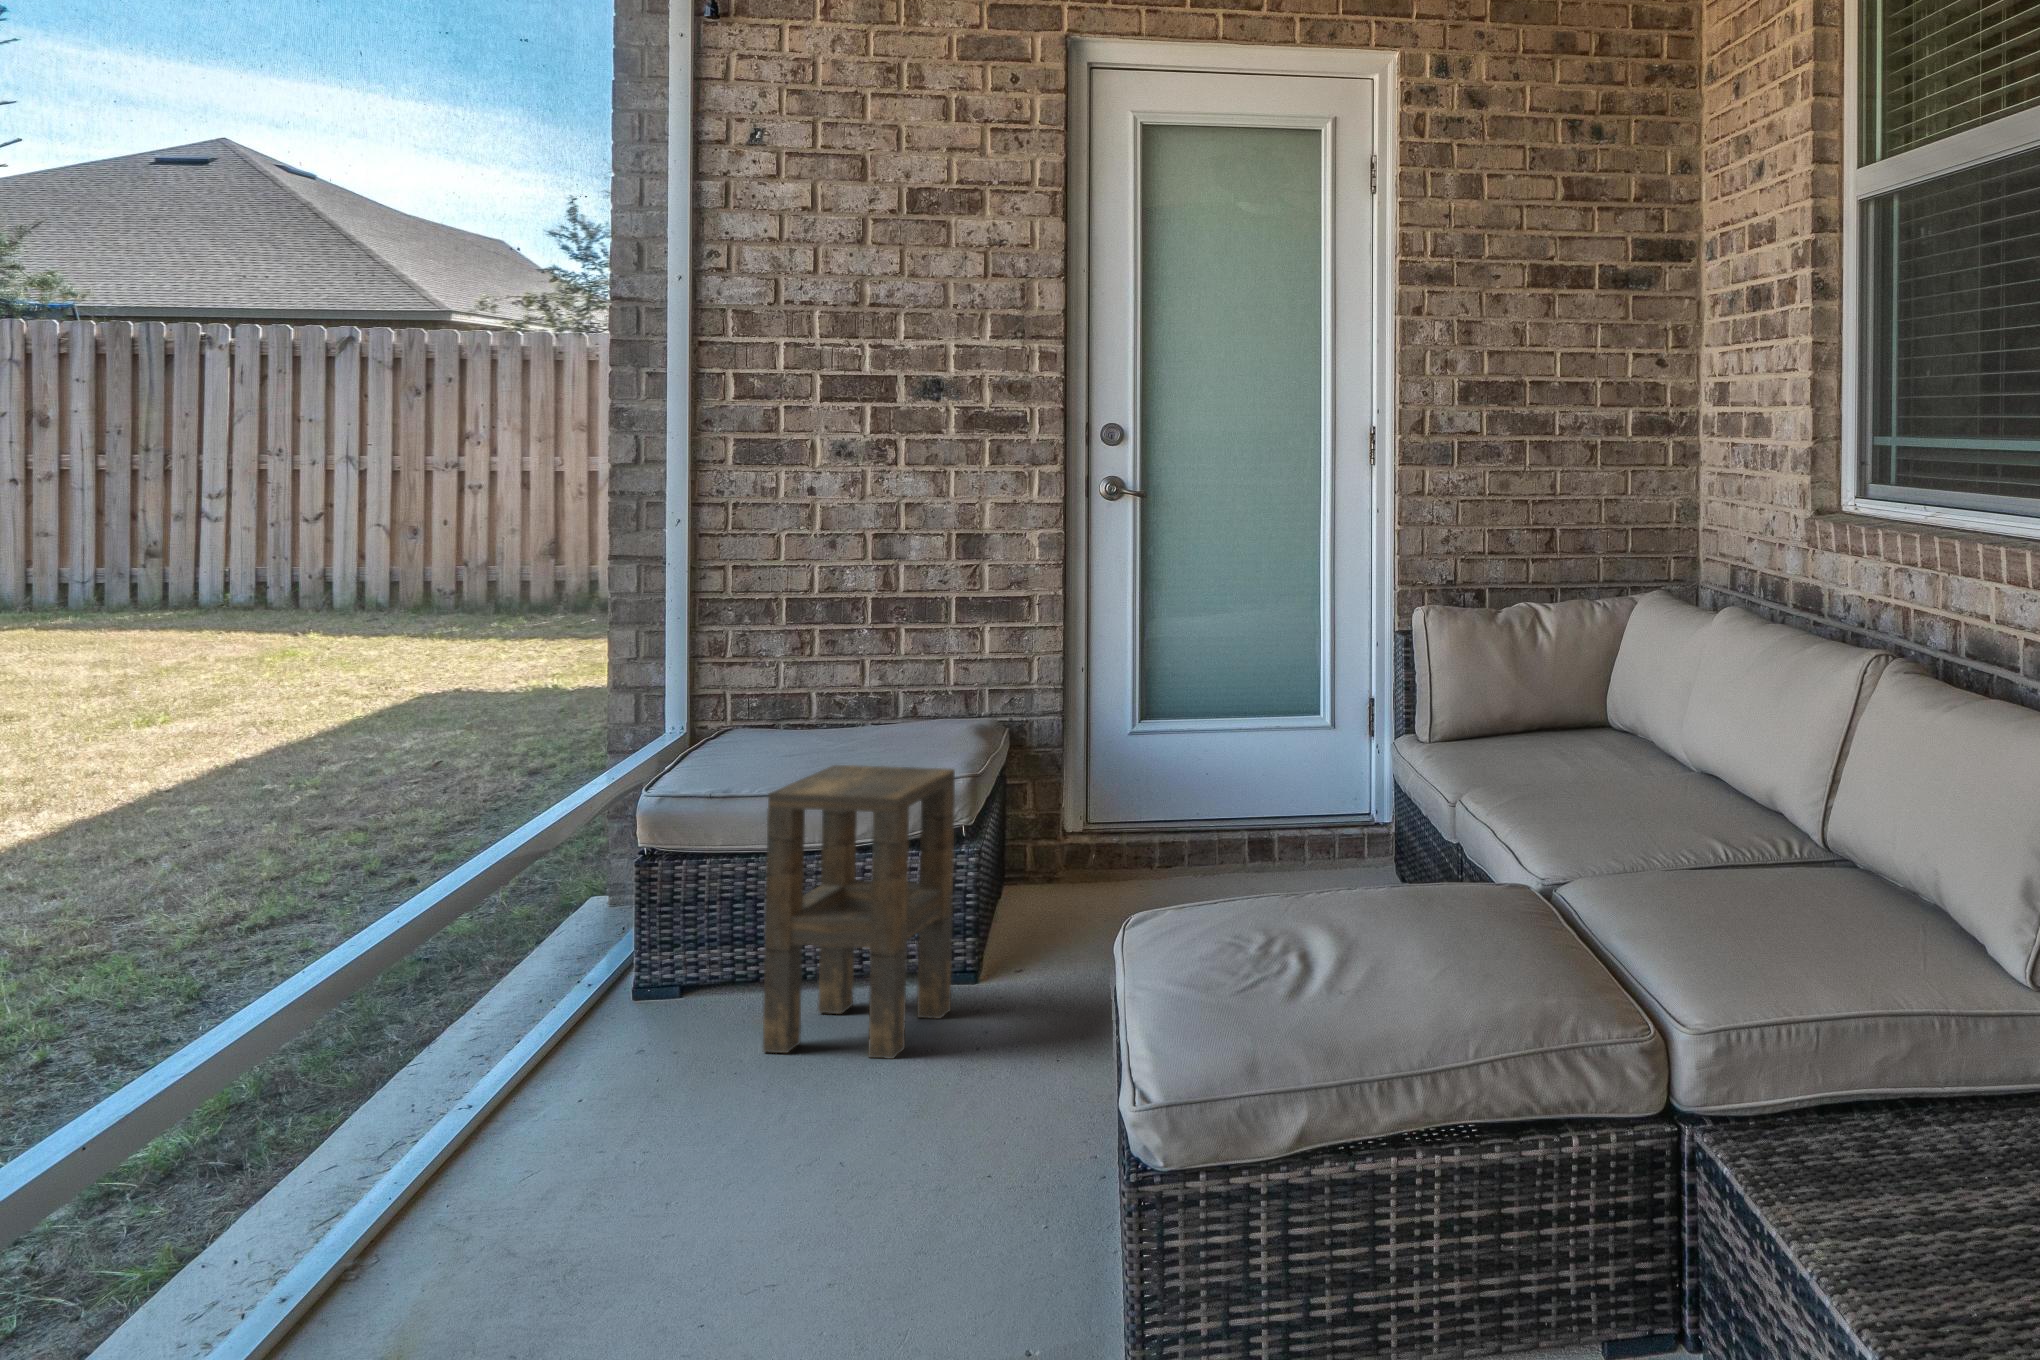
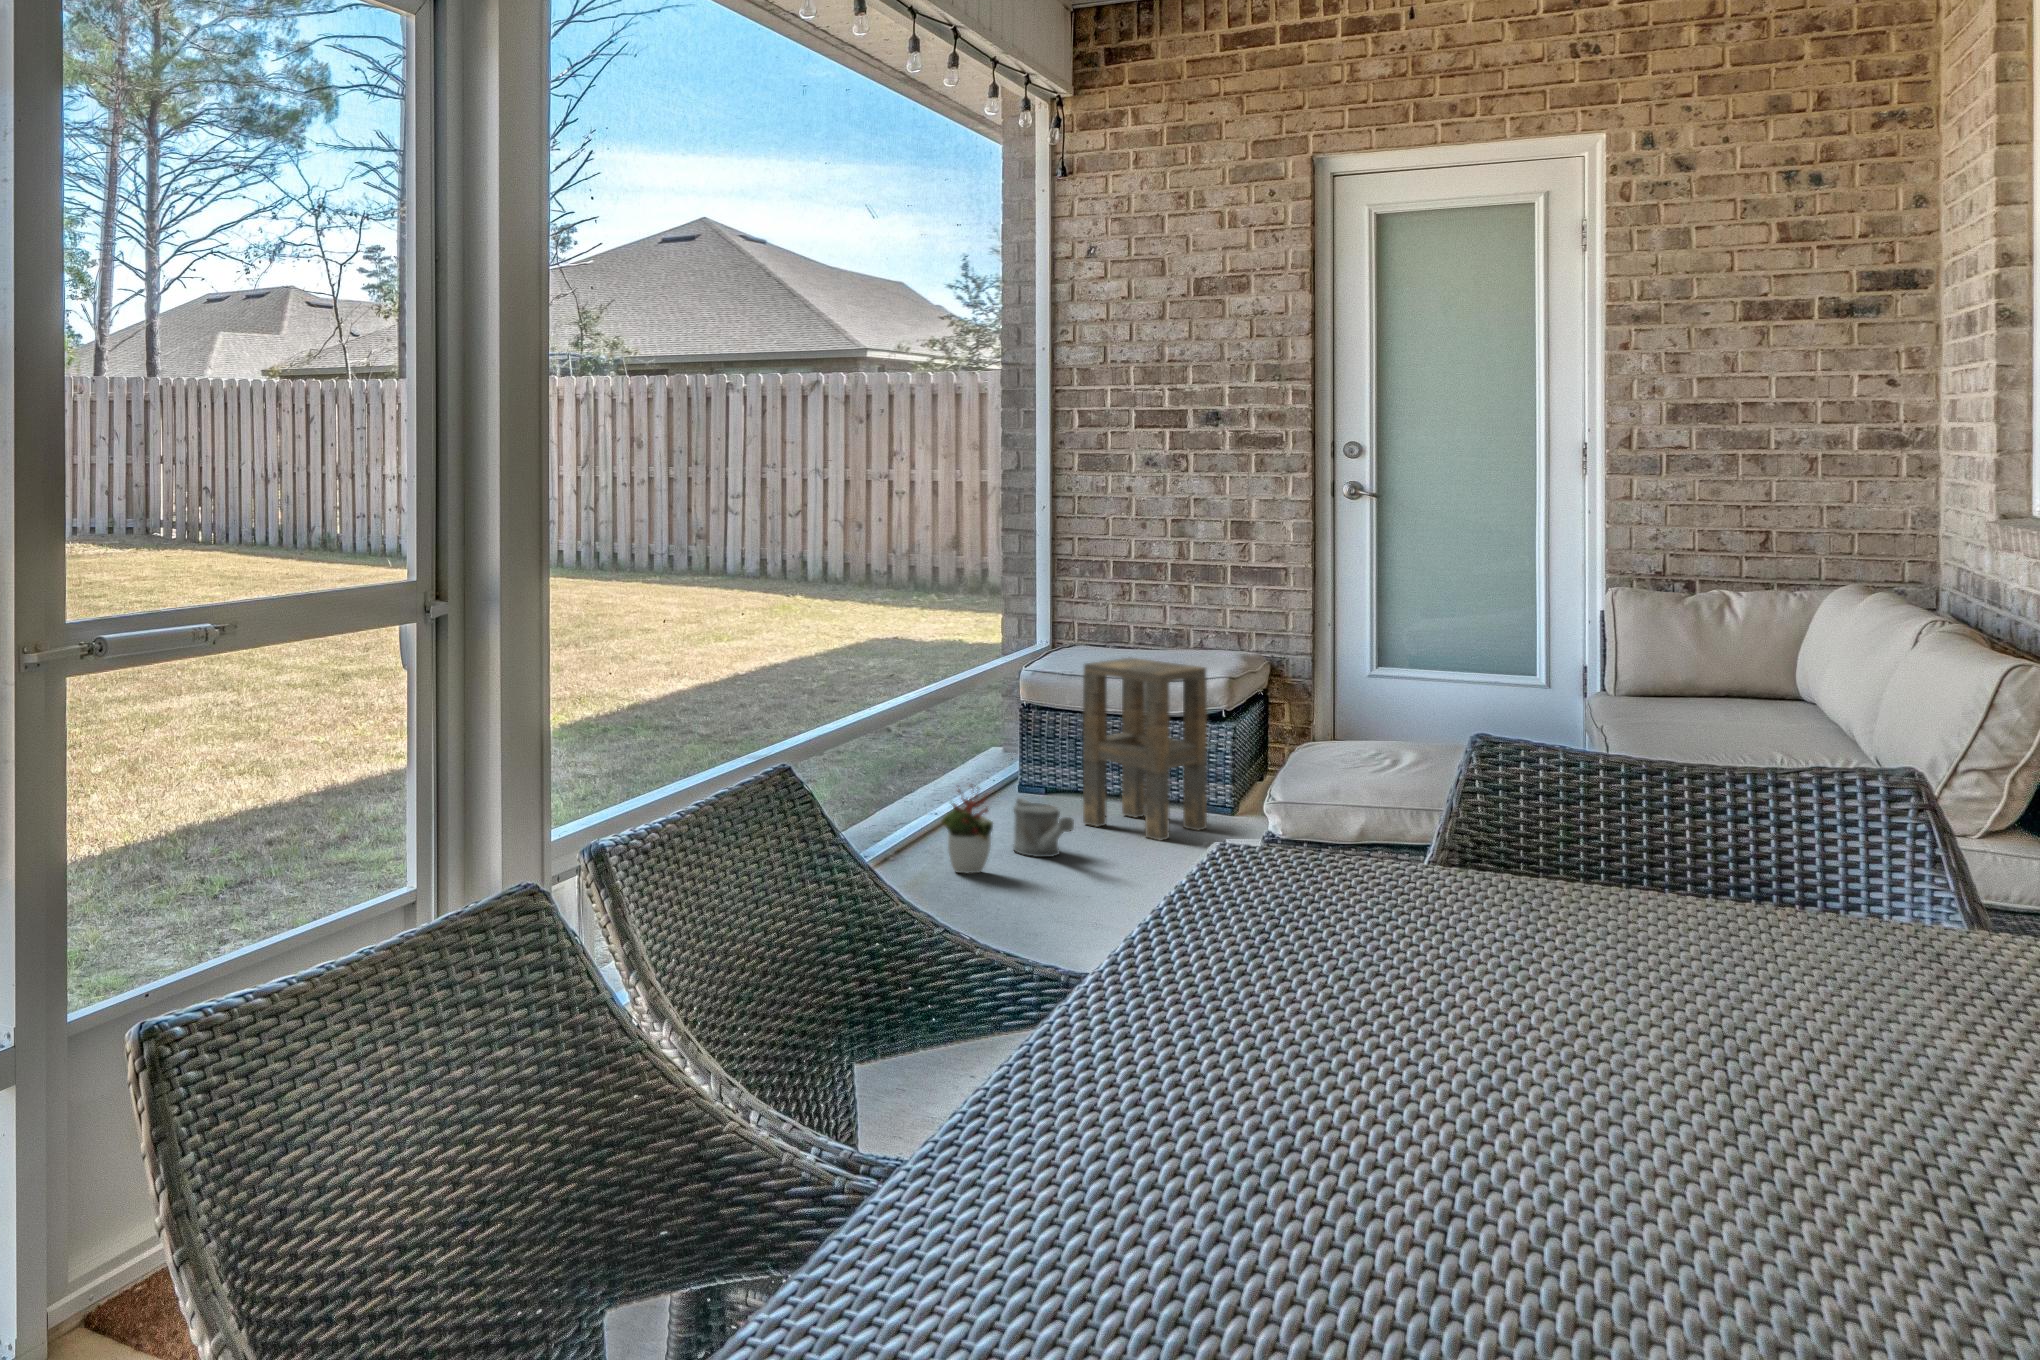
watering can: none [655,1053,777,1167] -> present [1013,798,1074,857]
decorative plant: none [525,1086,631,1263] -> present [942,786,993,873]

